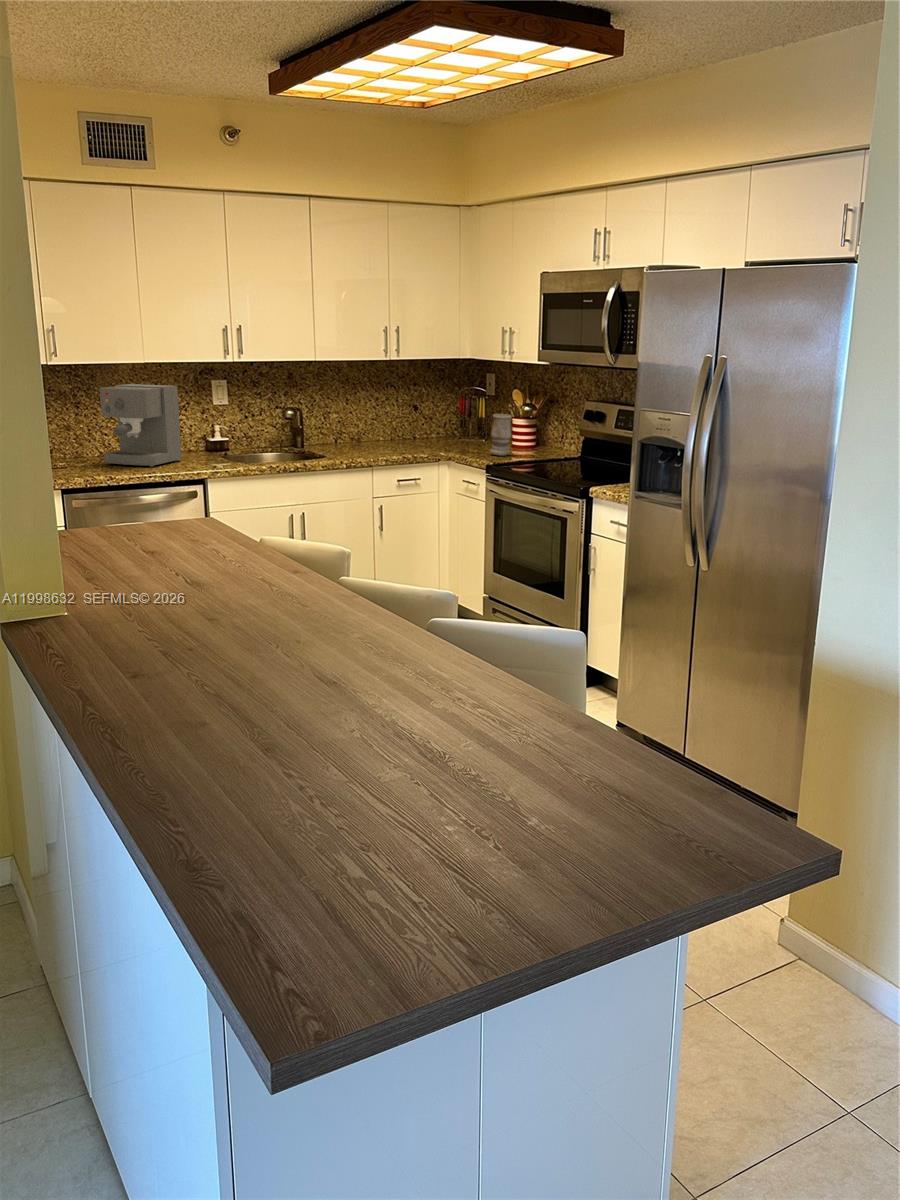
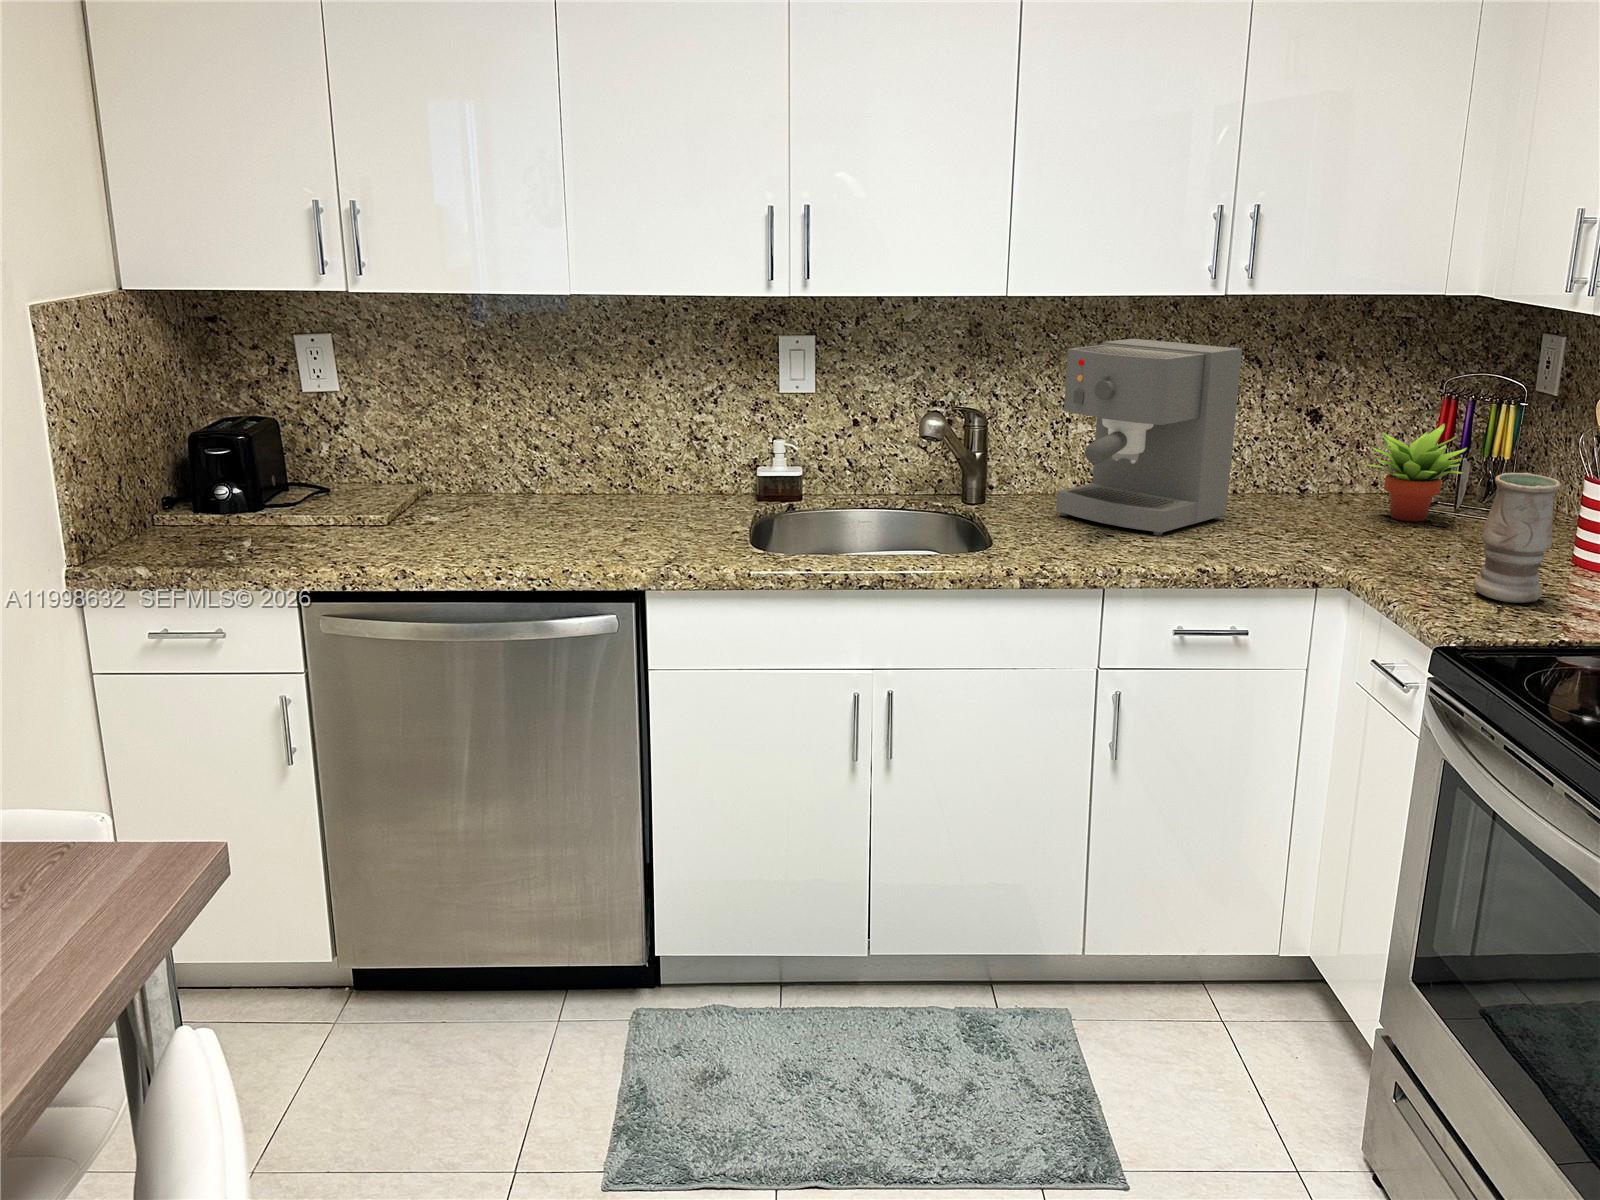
coffee maker: present [100,384,182,467] -> present [1056,339,1242,536]
succulent plant: none [440,406,474,442] -> present [1365,424,1467,522]

